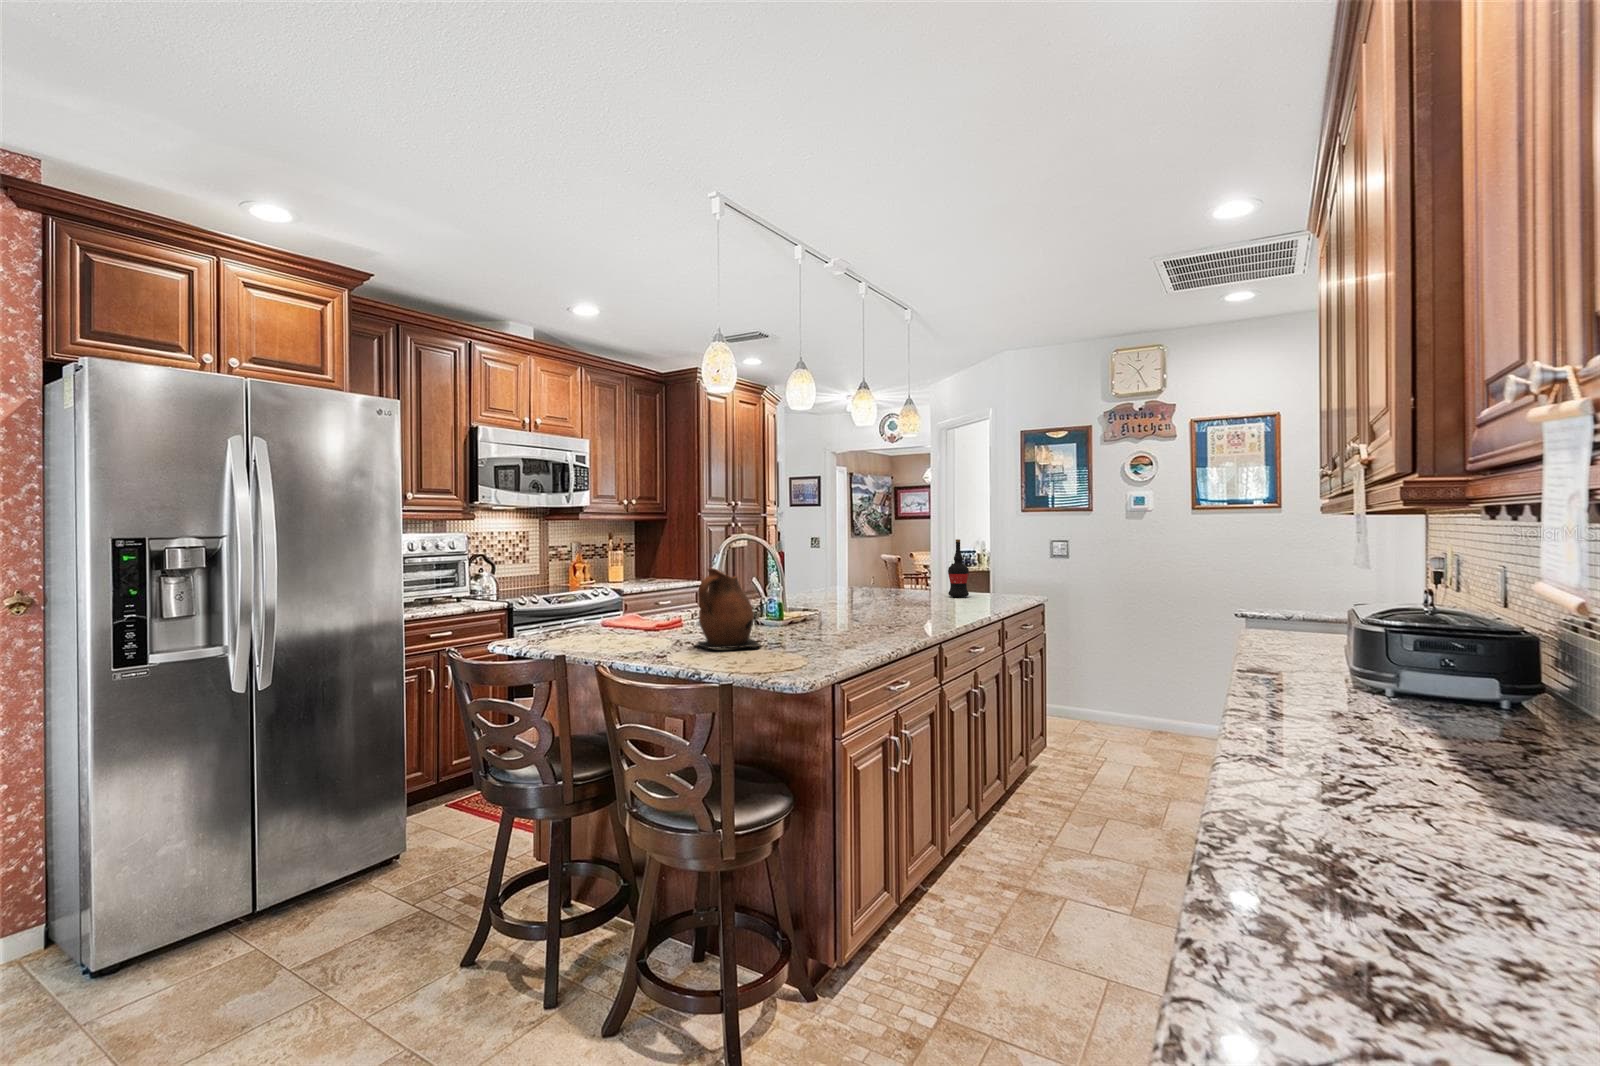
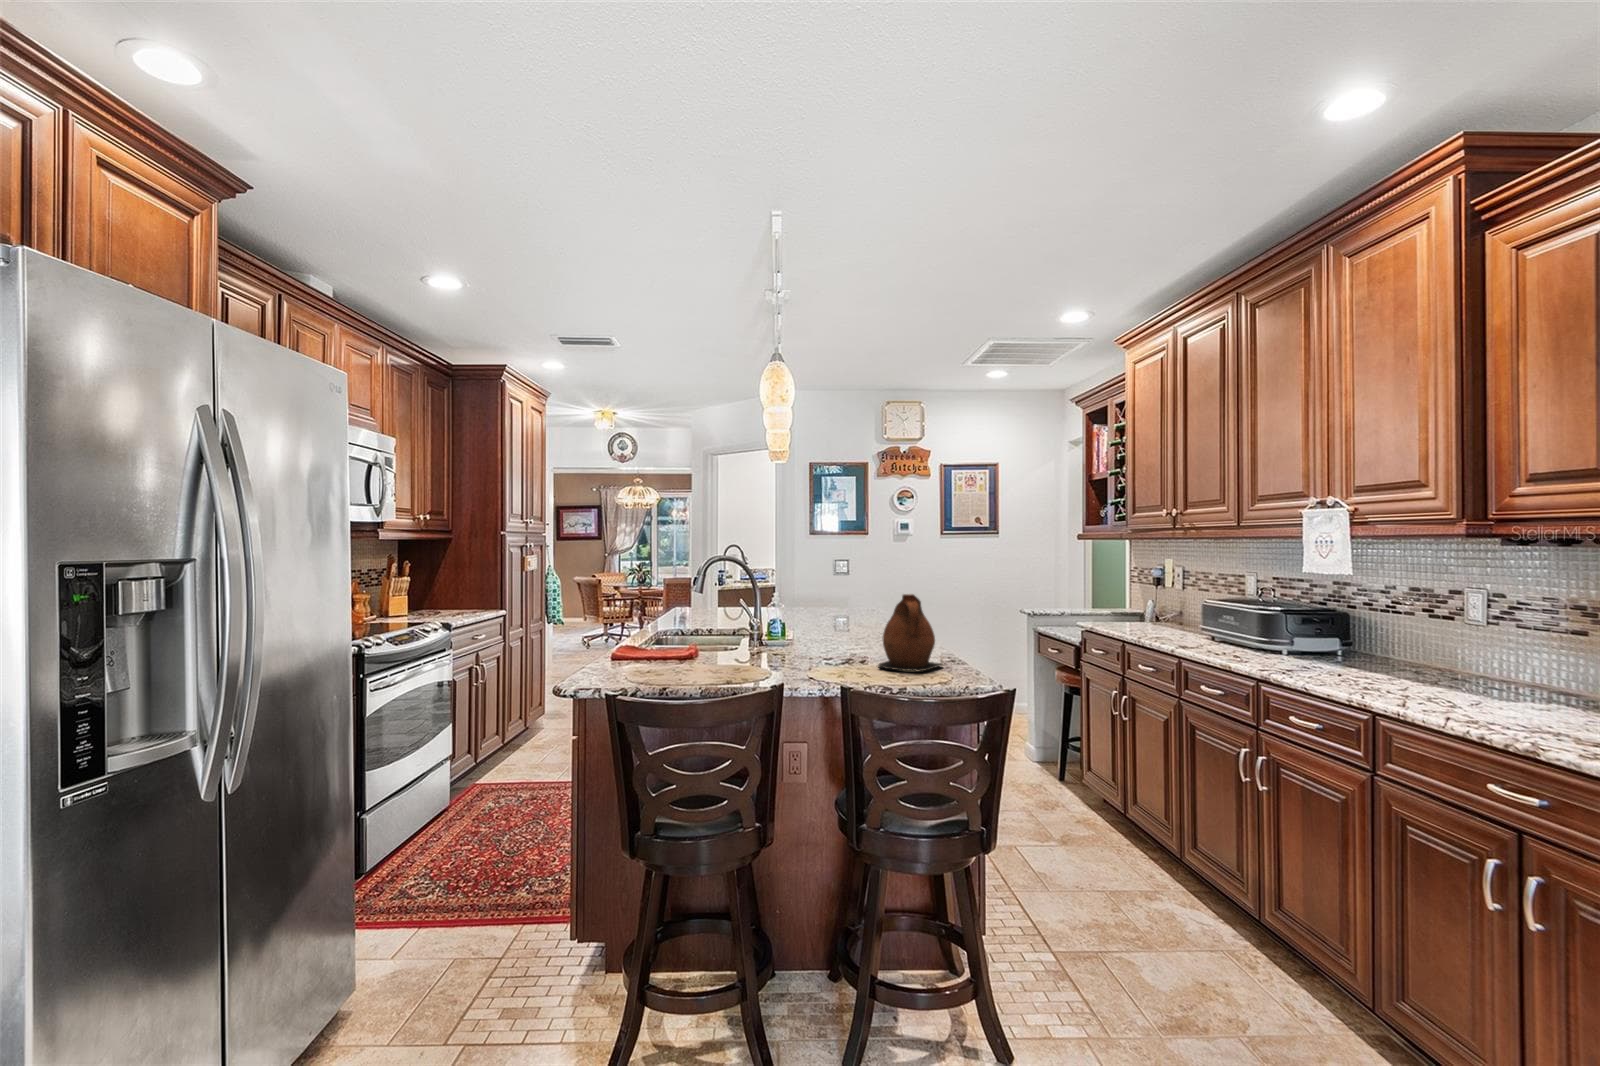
wine bottle: present [948,539,969,597] -> none [837,561,856,613]

